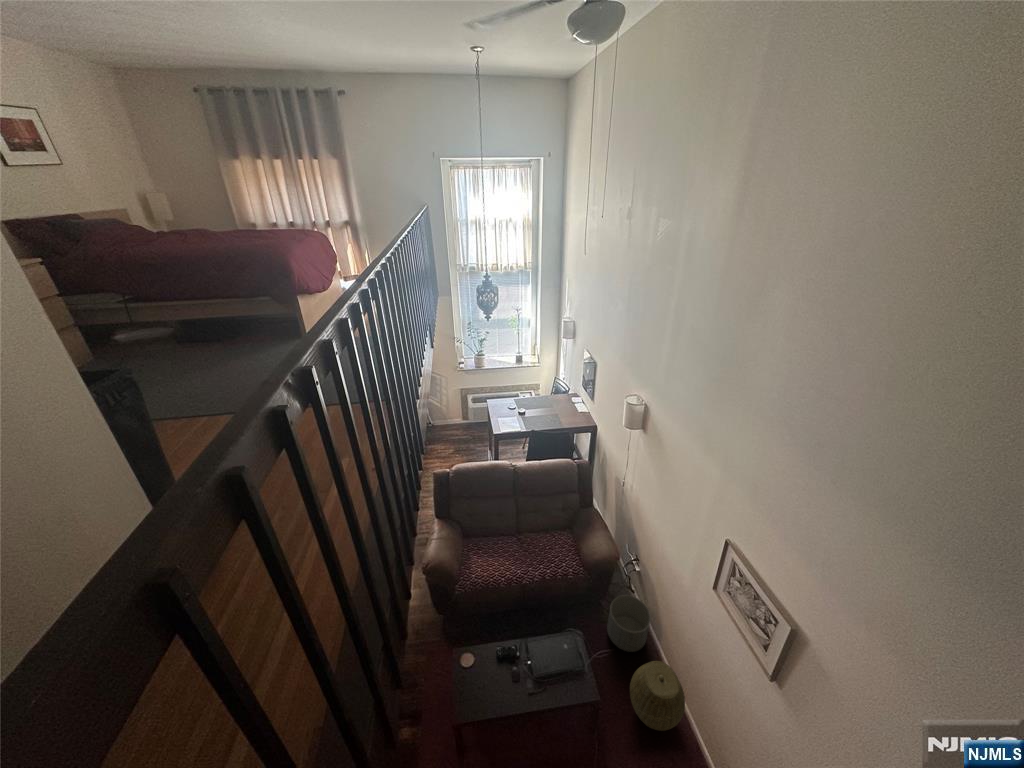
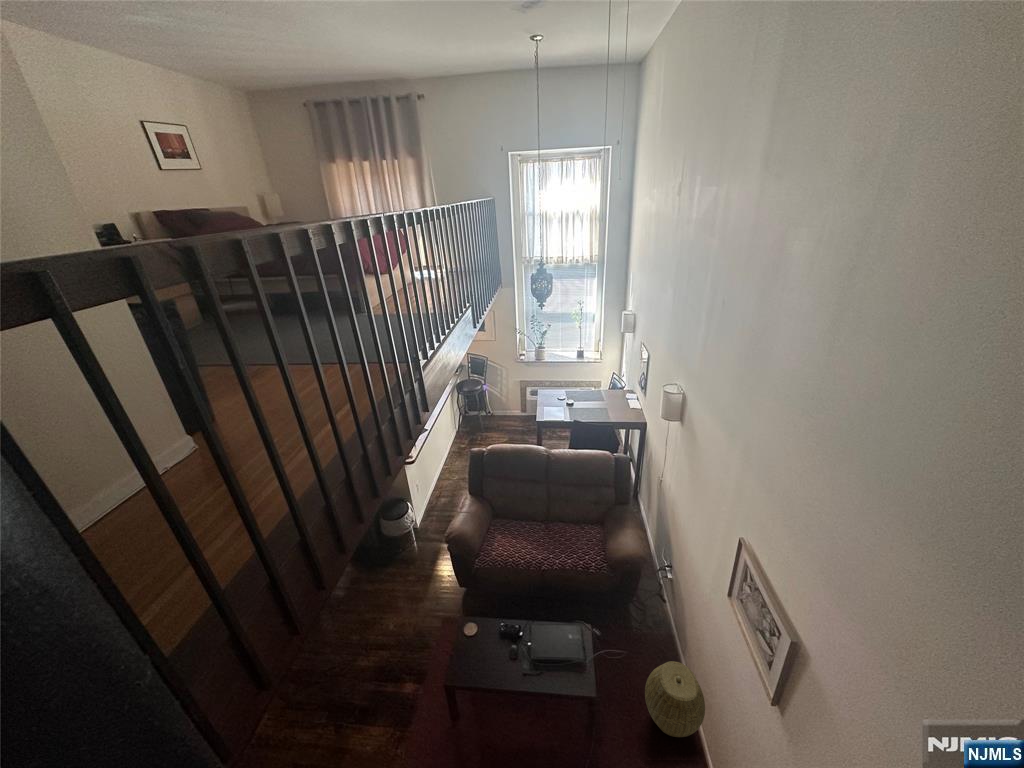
planter: present [607,595,651,652] -> none [633,594,681,655]

